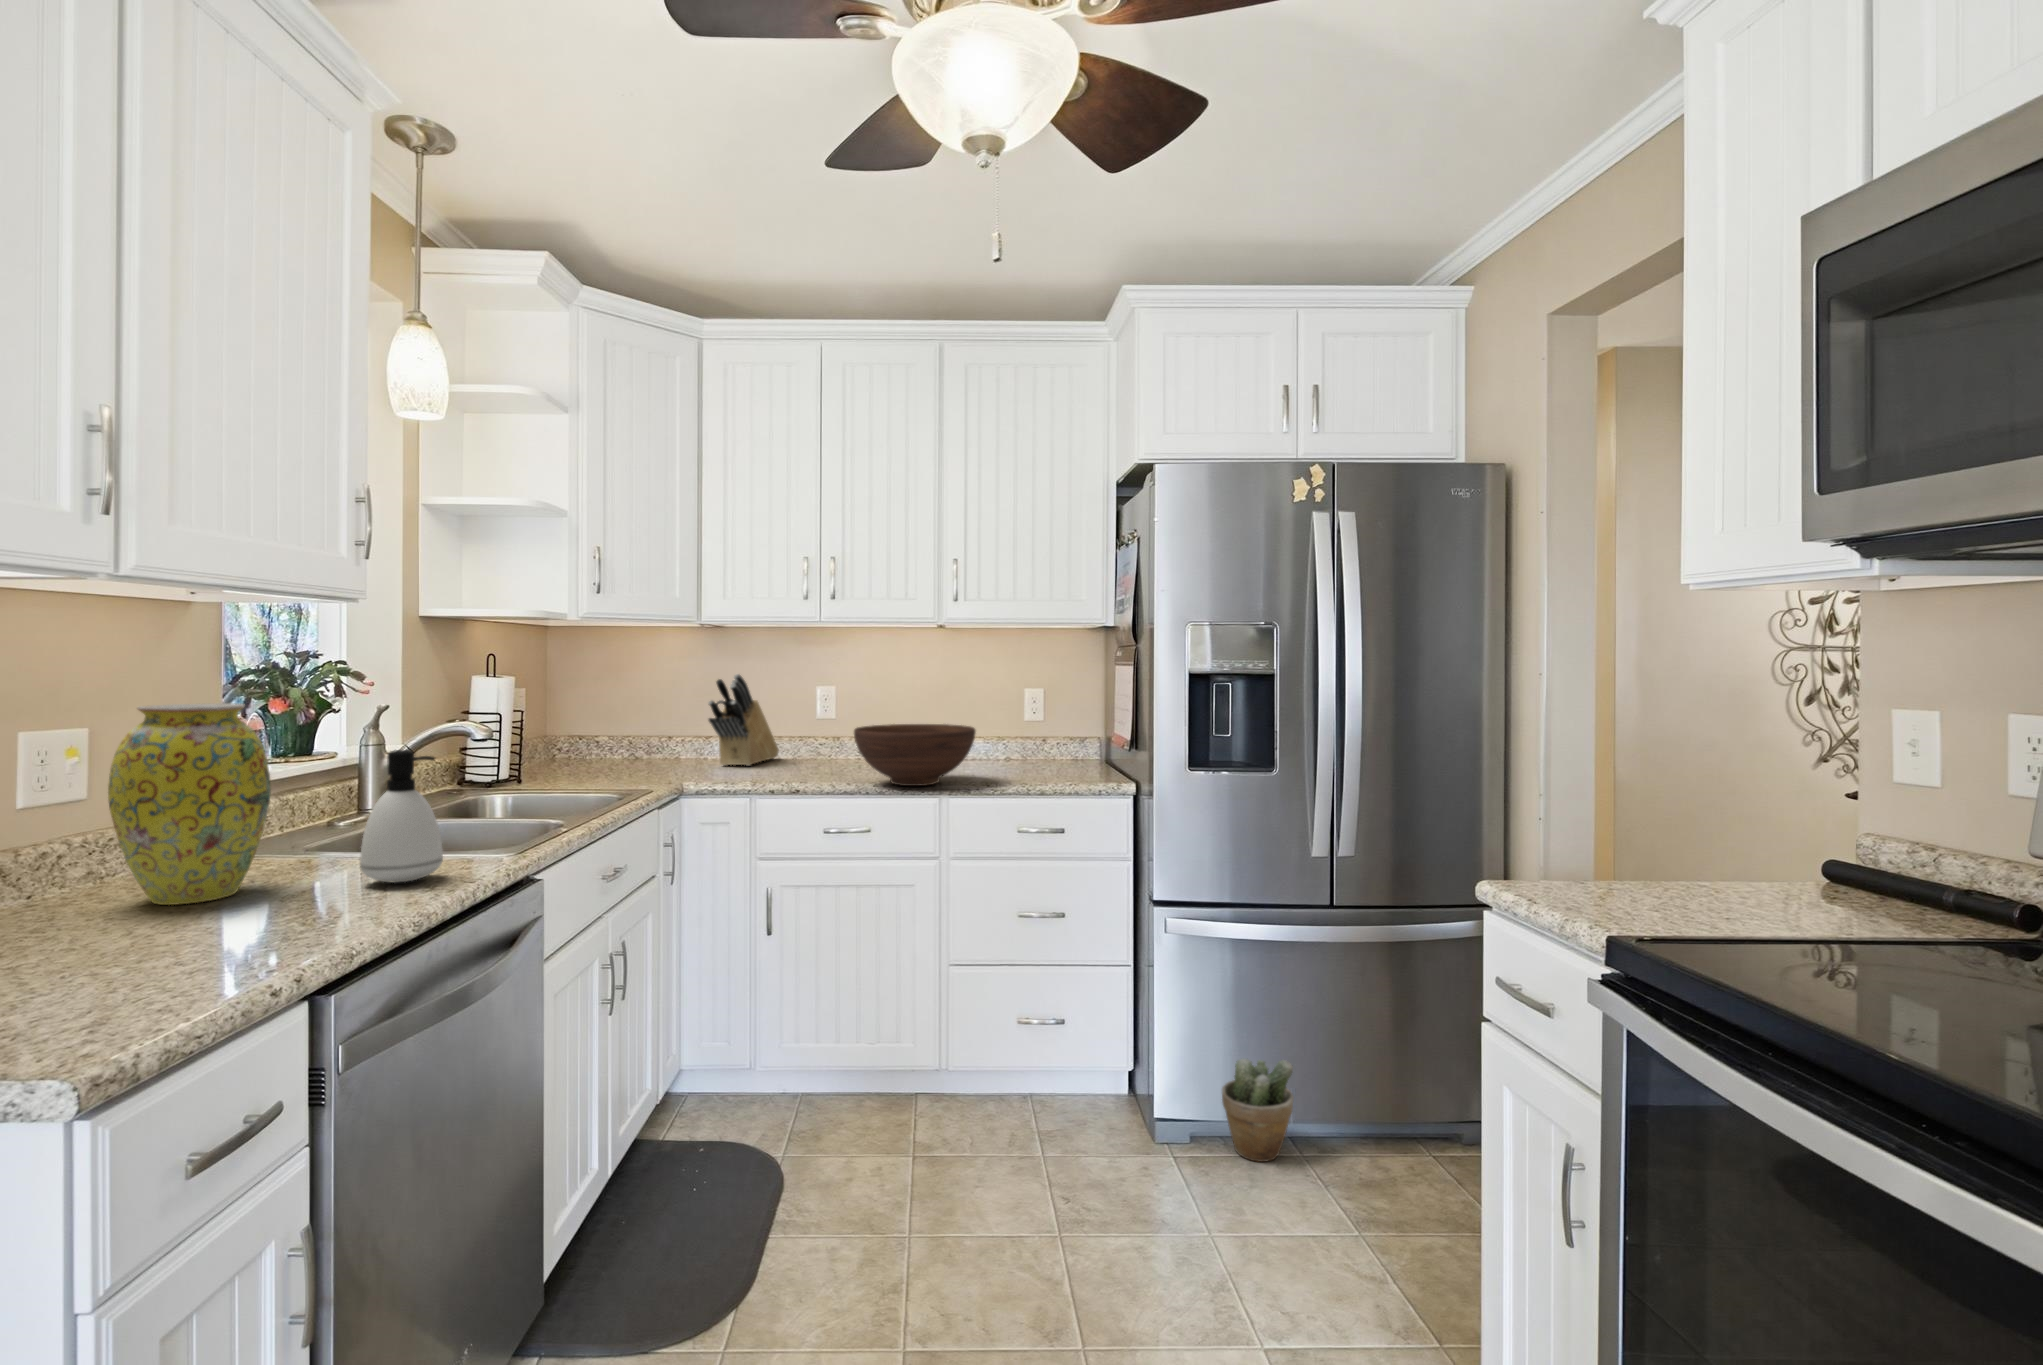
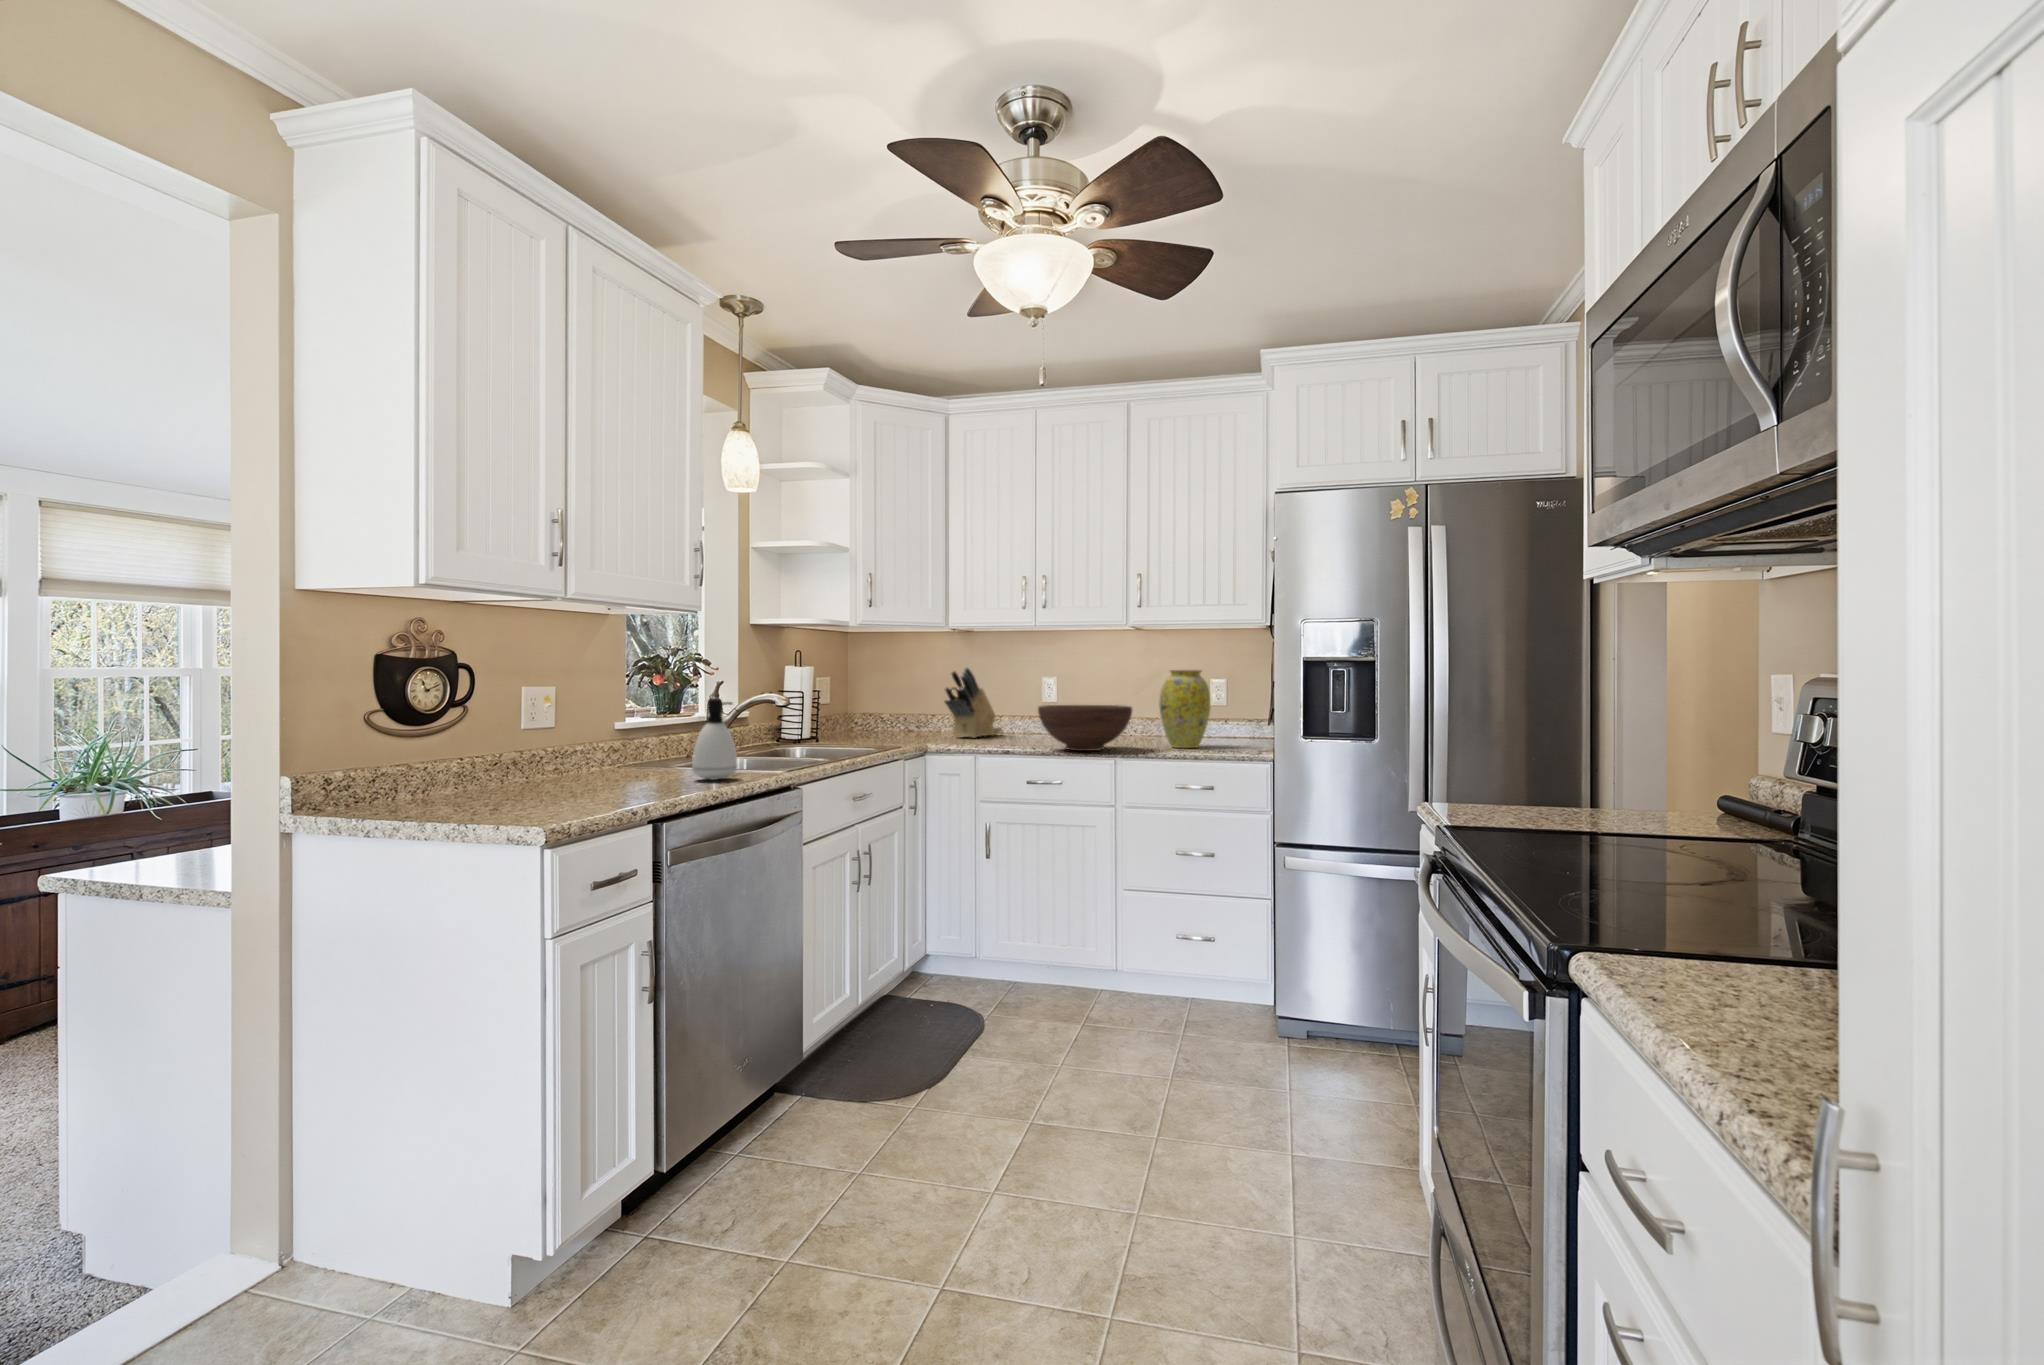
vase: present [108,703,271,905] -> present [1159,670,1210,748]
potted plant: present [1222,1059,1294,1162] -> none [1317,981,1379,1068]

